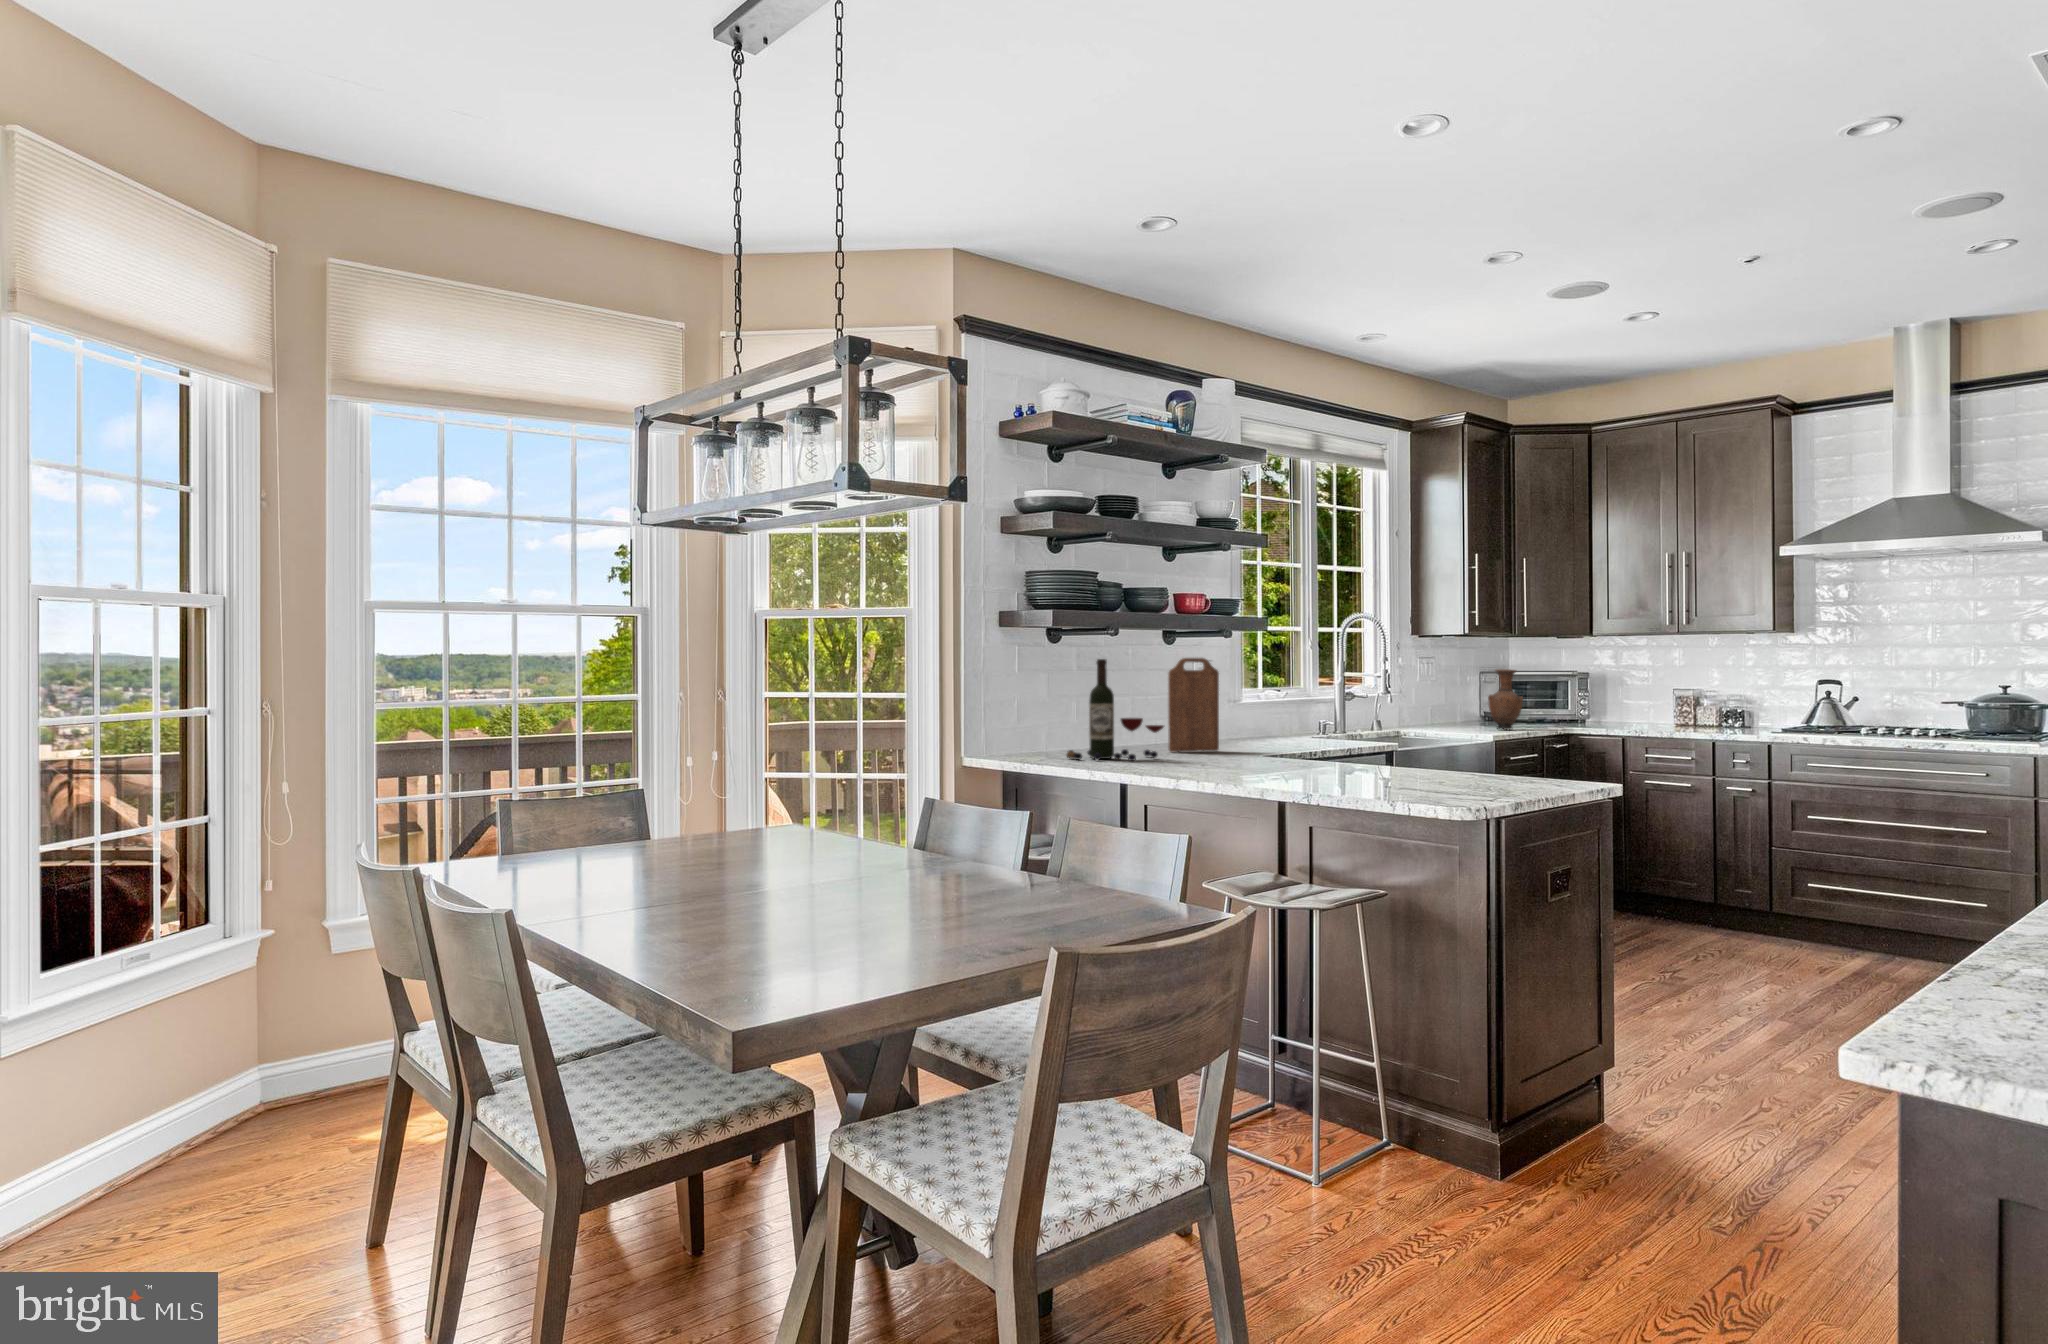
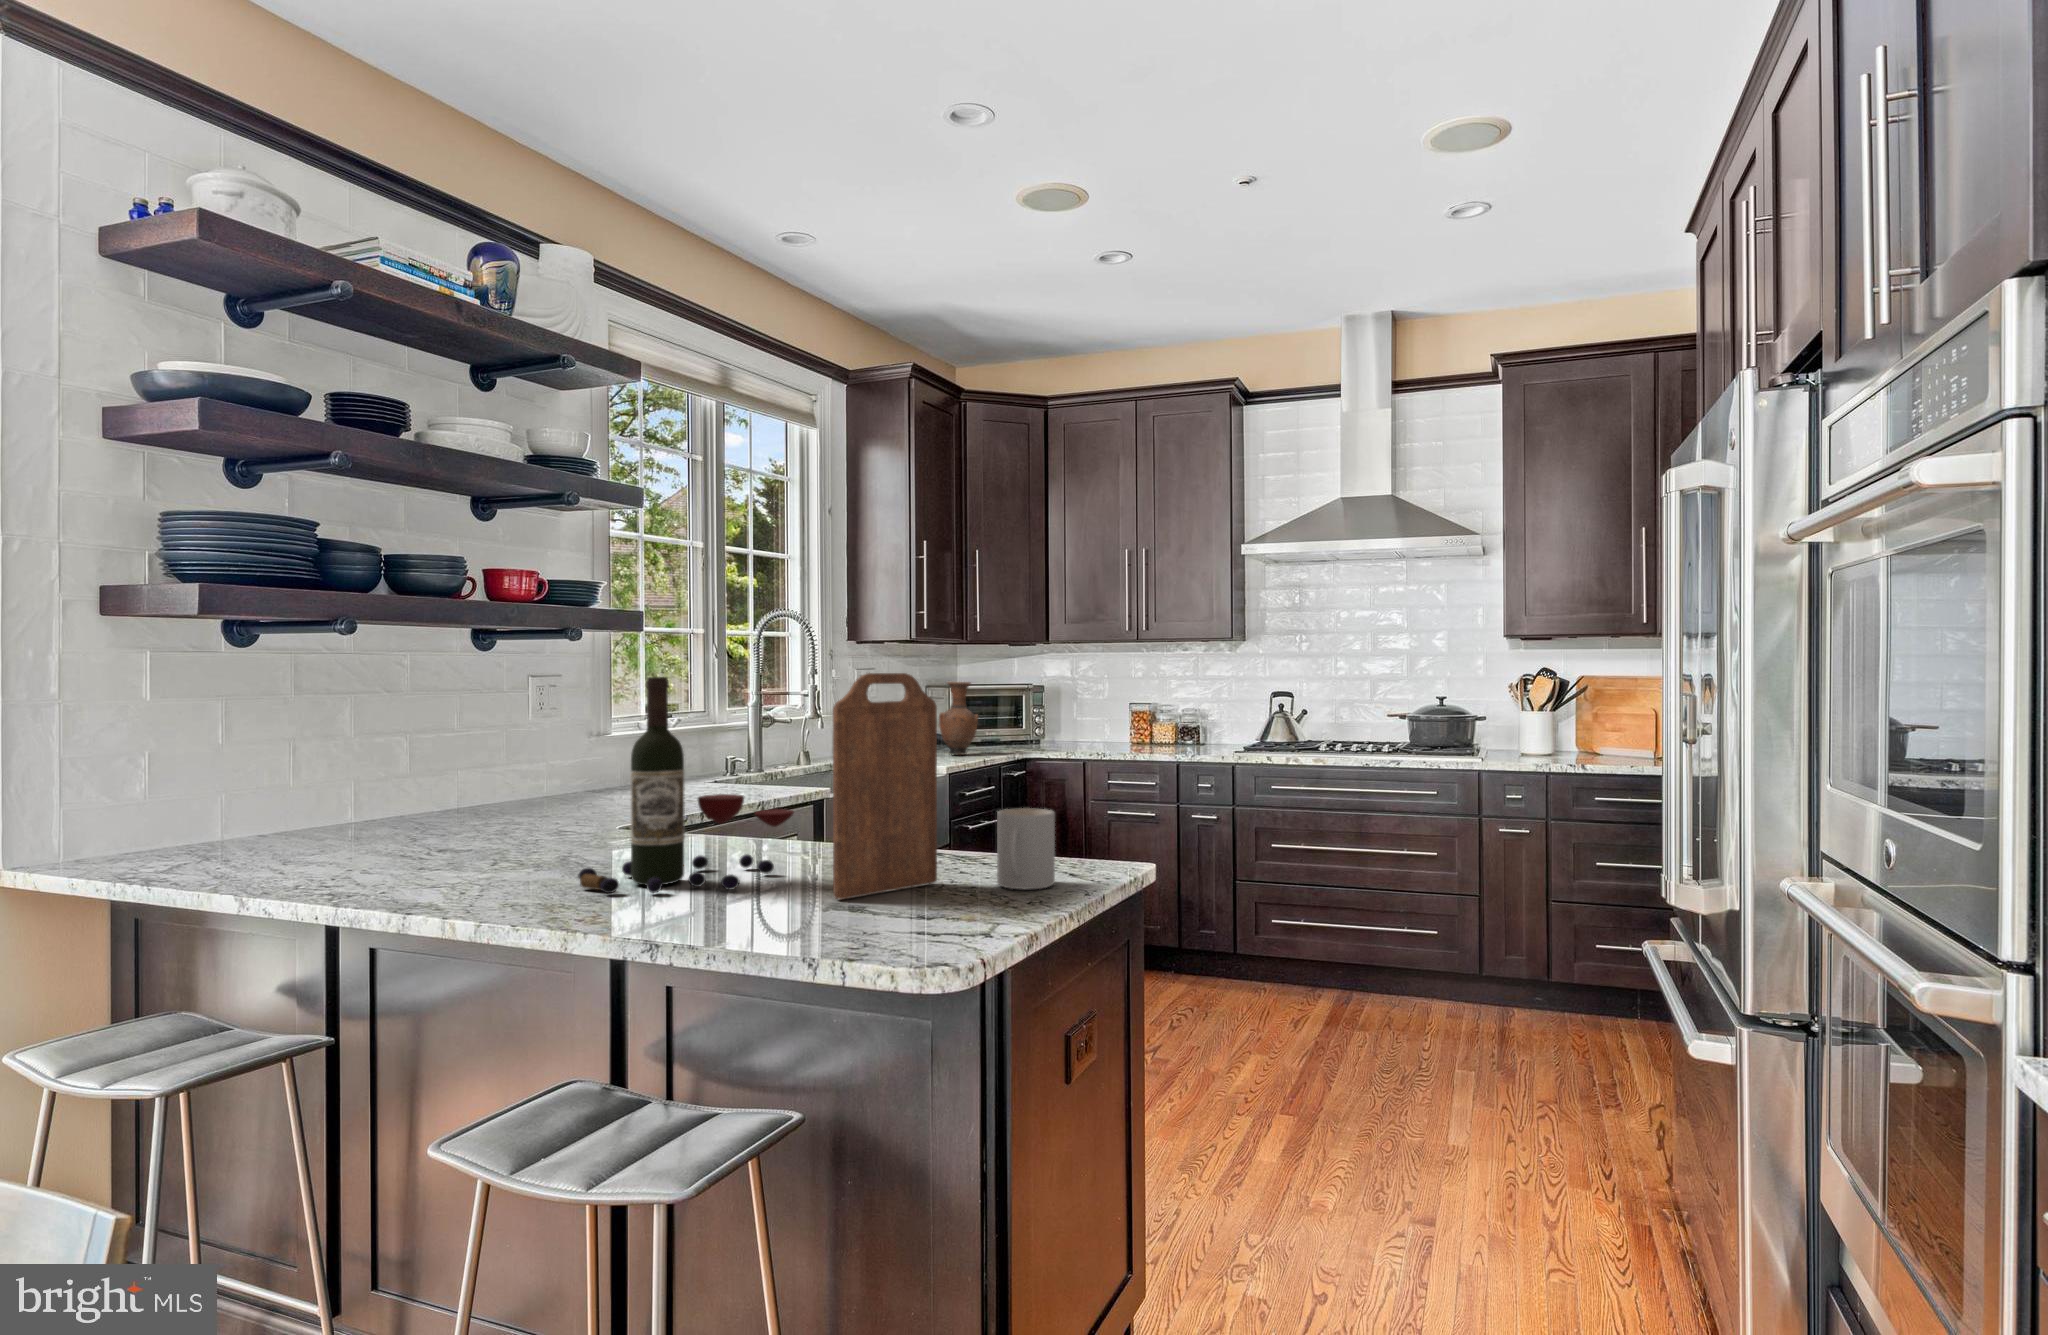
cutting board: present [1168,658,1219,752] -> present [833,673,937,900]
wine bottle: present [1067,659,1164,761] -> present [578,677,794,893]
mug: none [1504,738,1542,785] -> present [997,808,1055,890]

